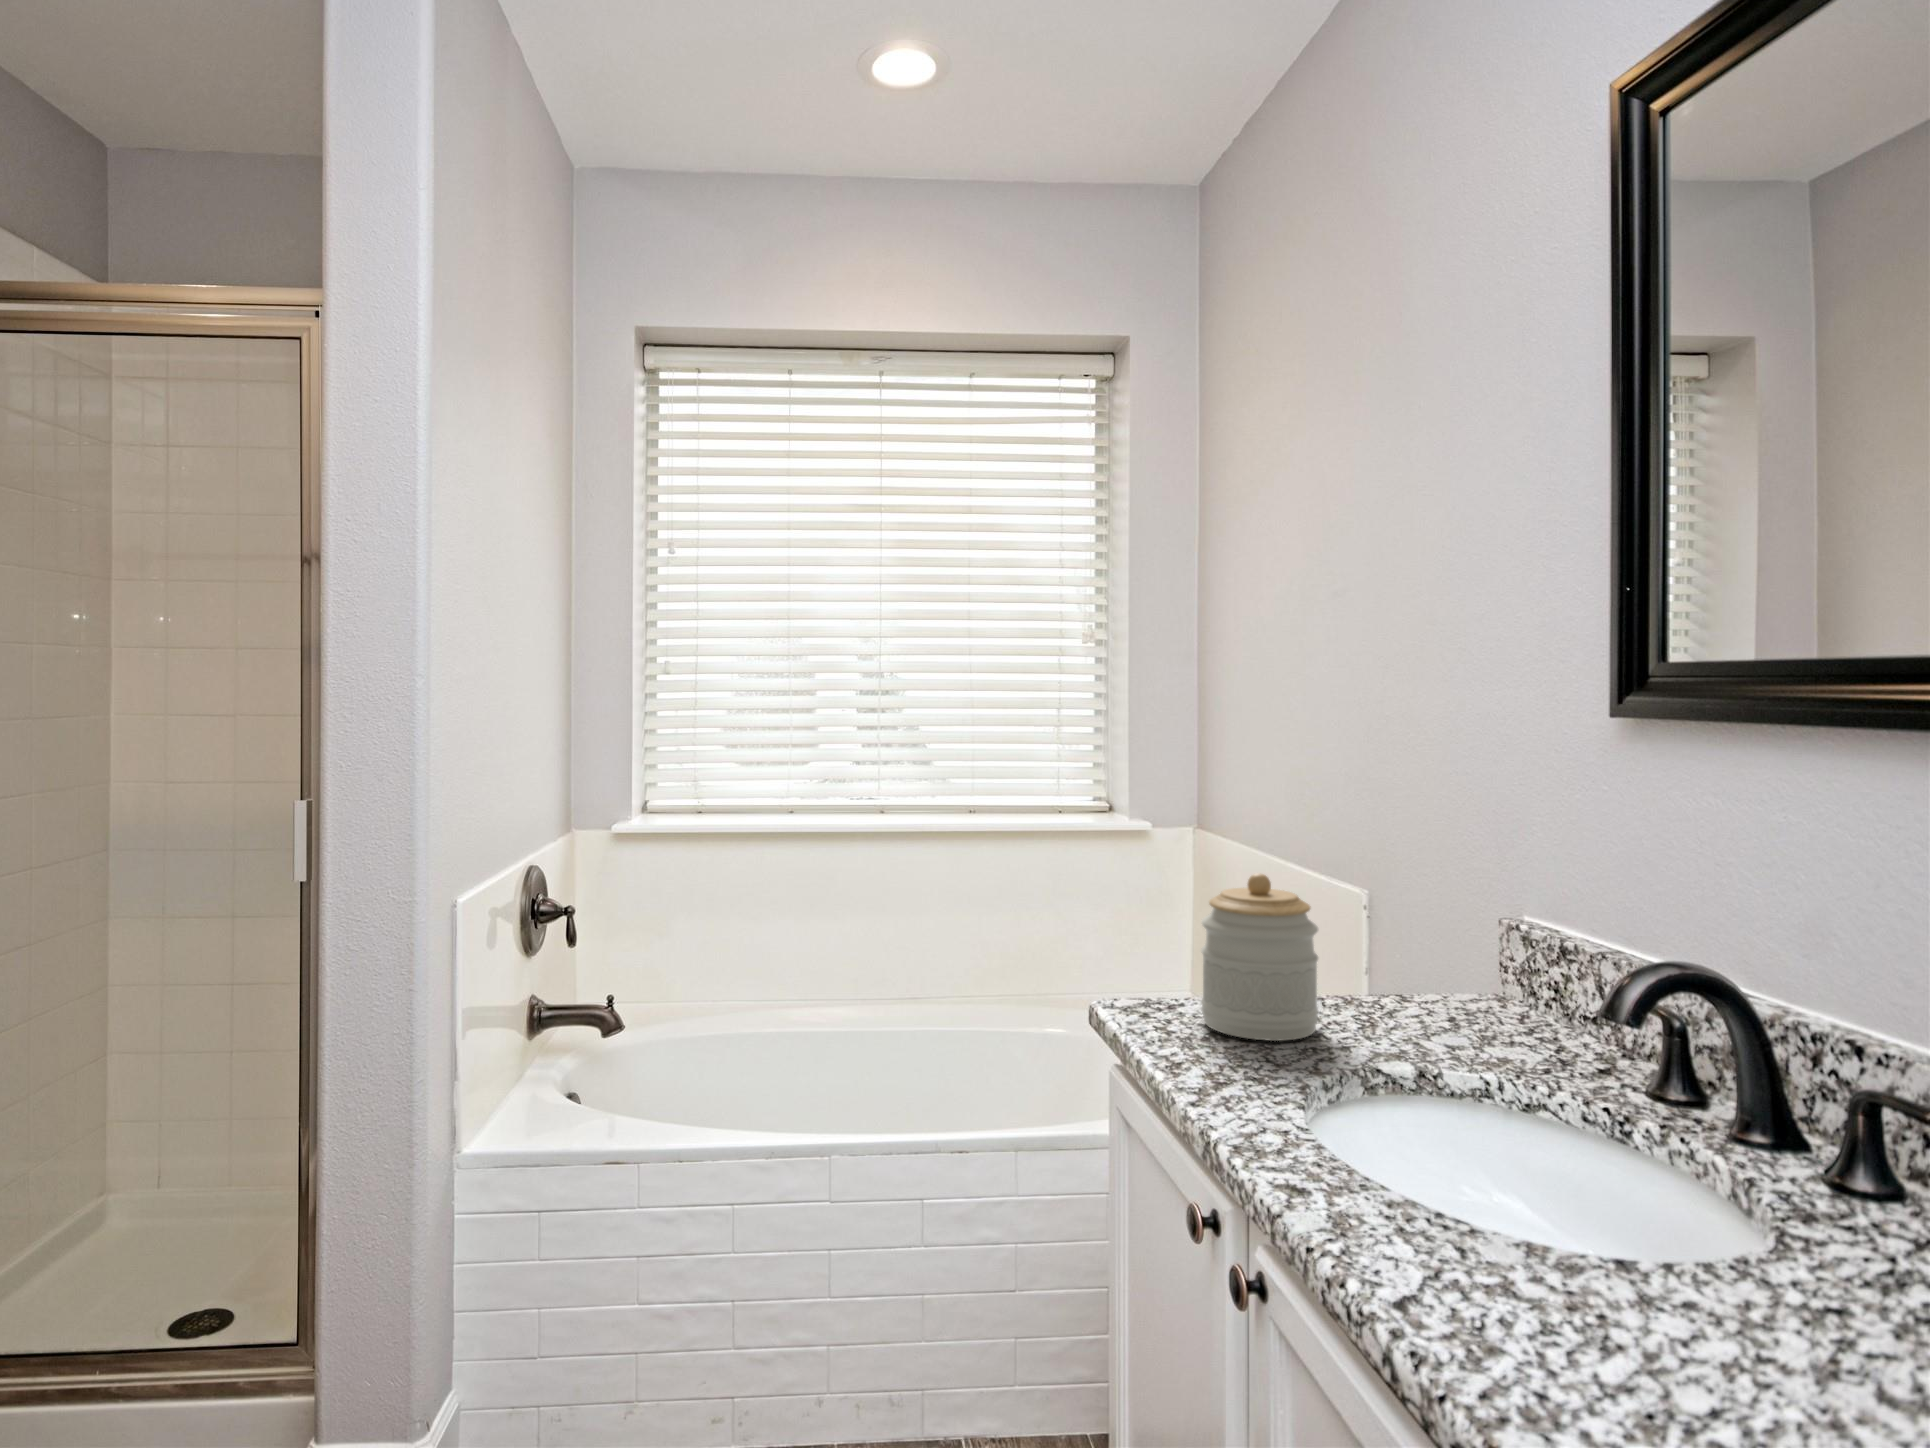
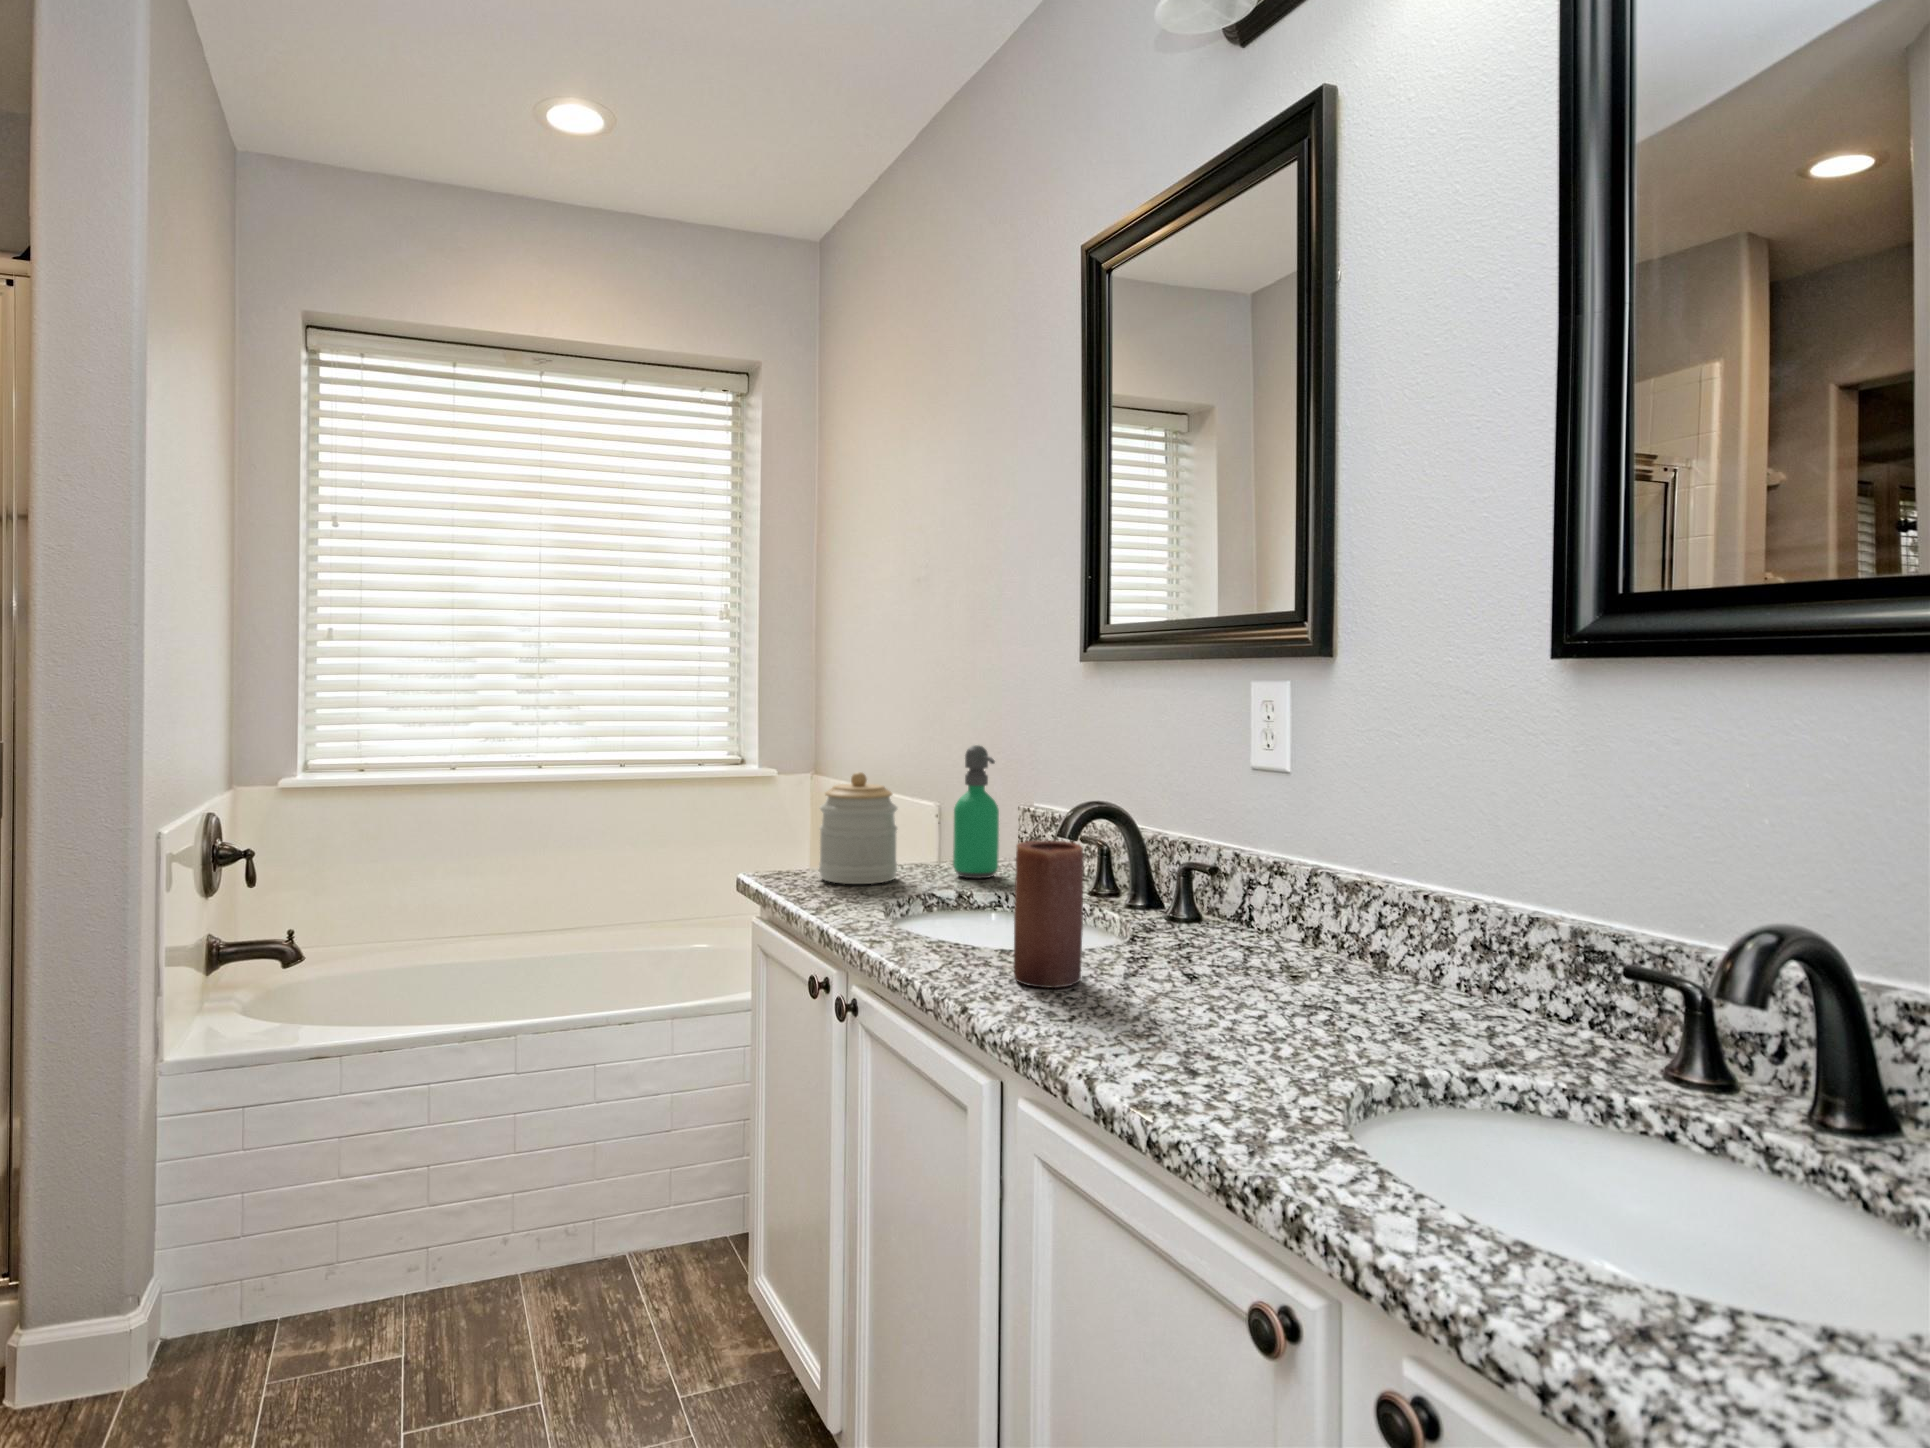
soap dispenser: none [1406,840,1479,1042] -> present [953,745,999,878]
candle: none [1569,1077,1721,1385] -> present [1014,840,1083,988]

